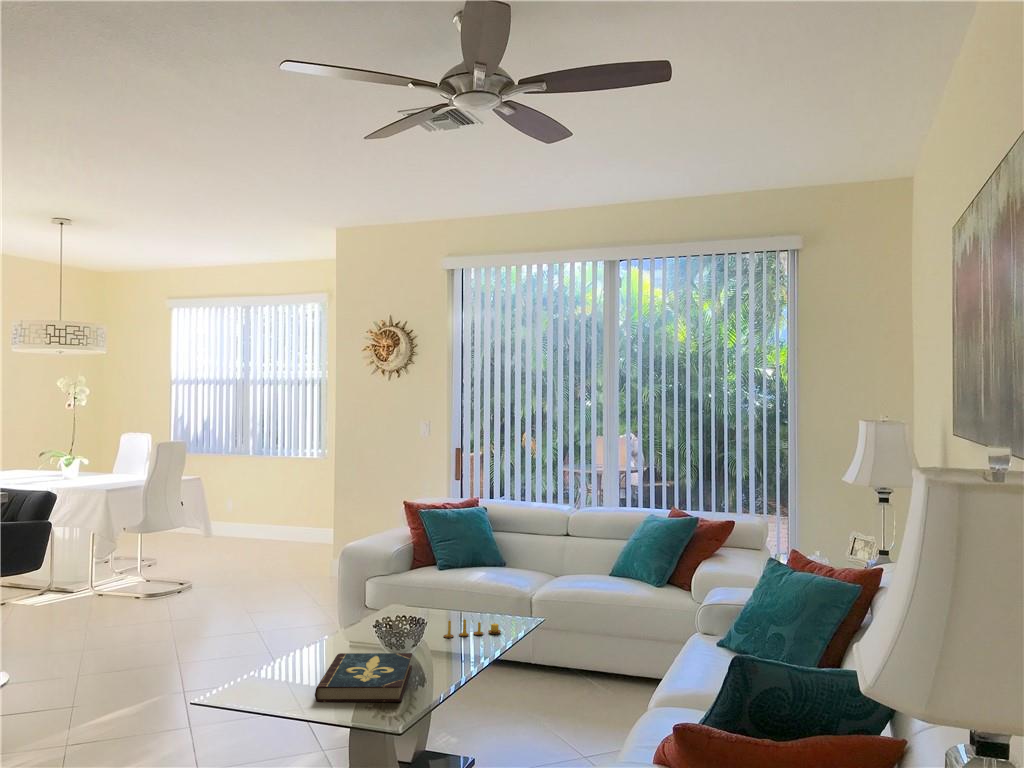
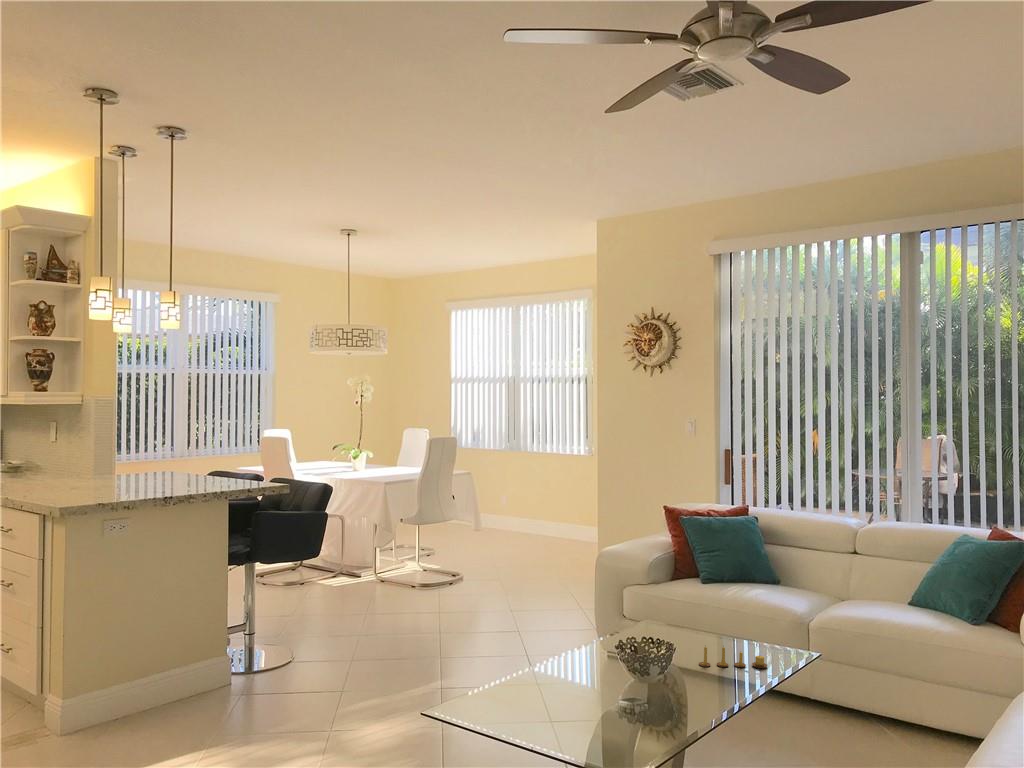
book: present [315,653,412,702] -> none [549,673,659,741]

